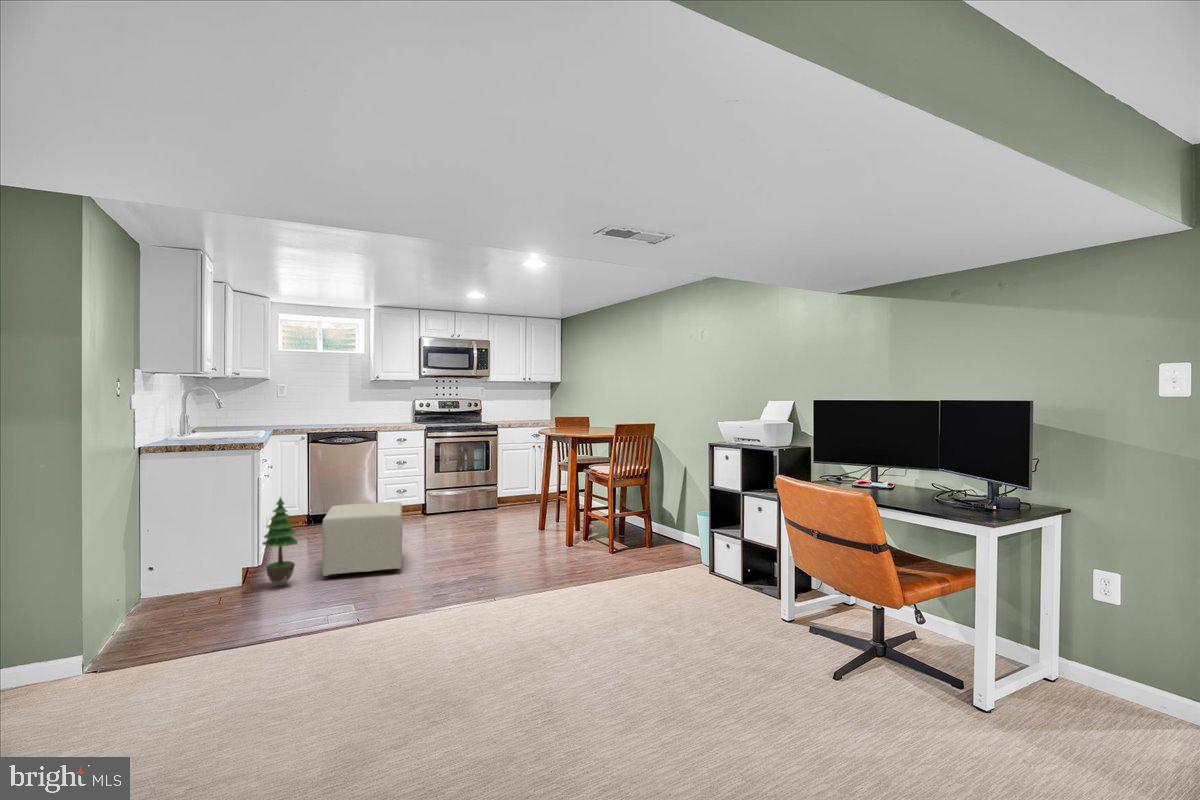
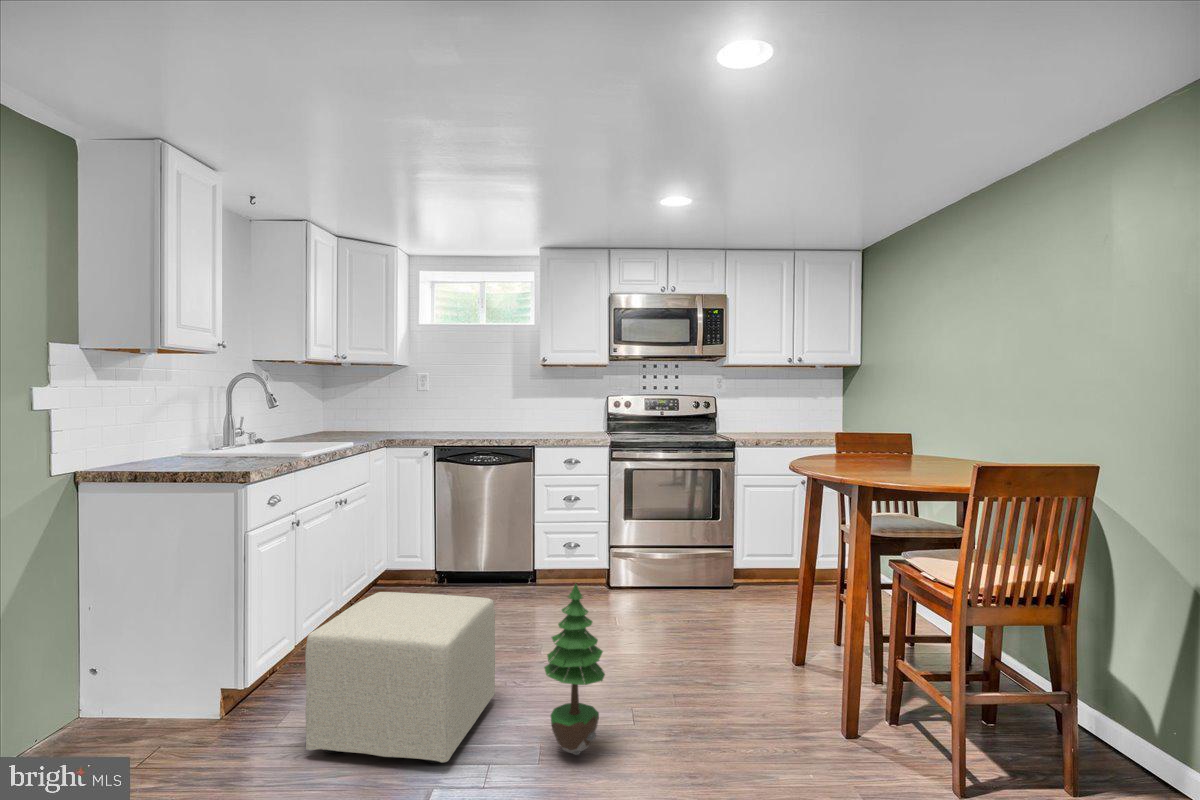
potted tree: present [262,497,298,586] -> present [545,584,605,755]

